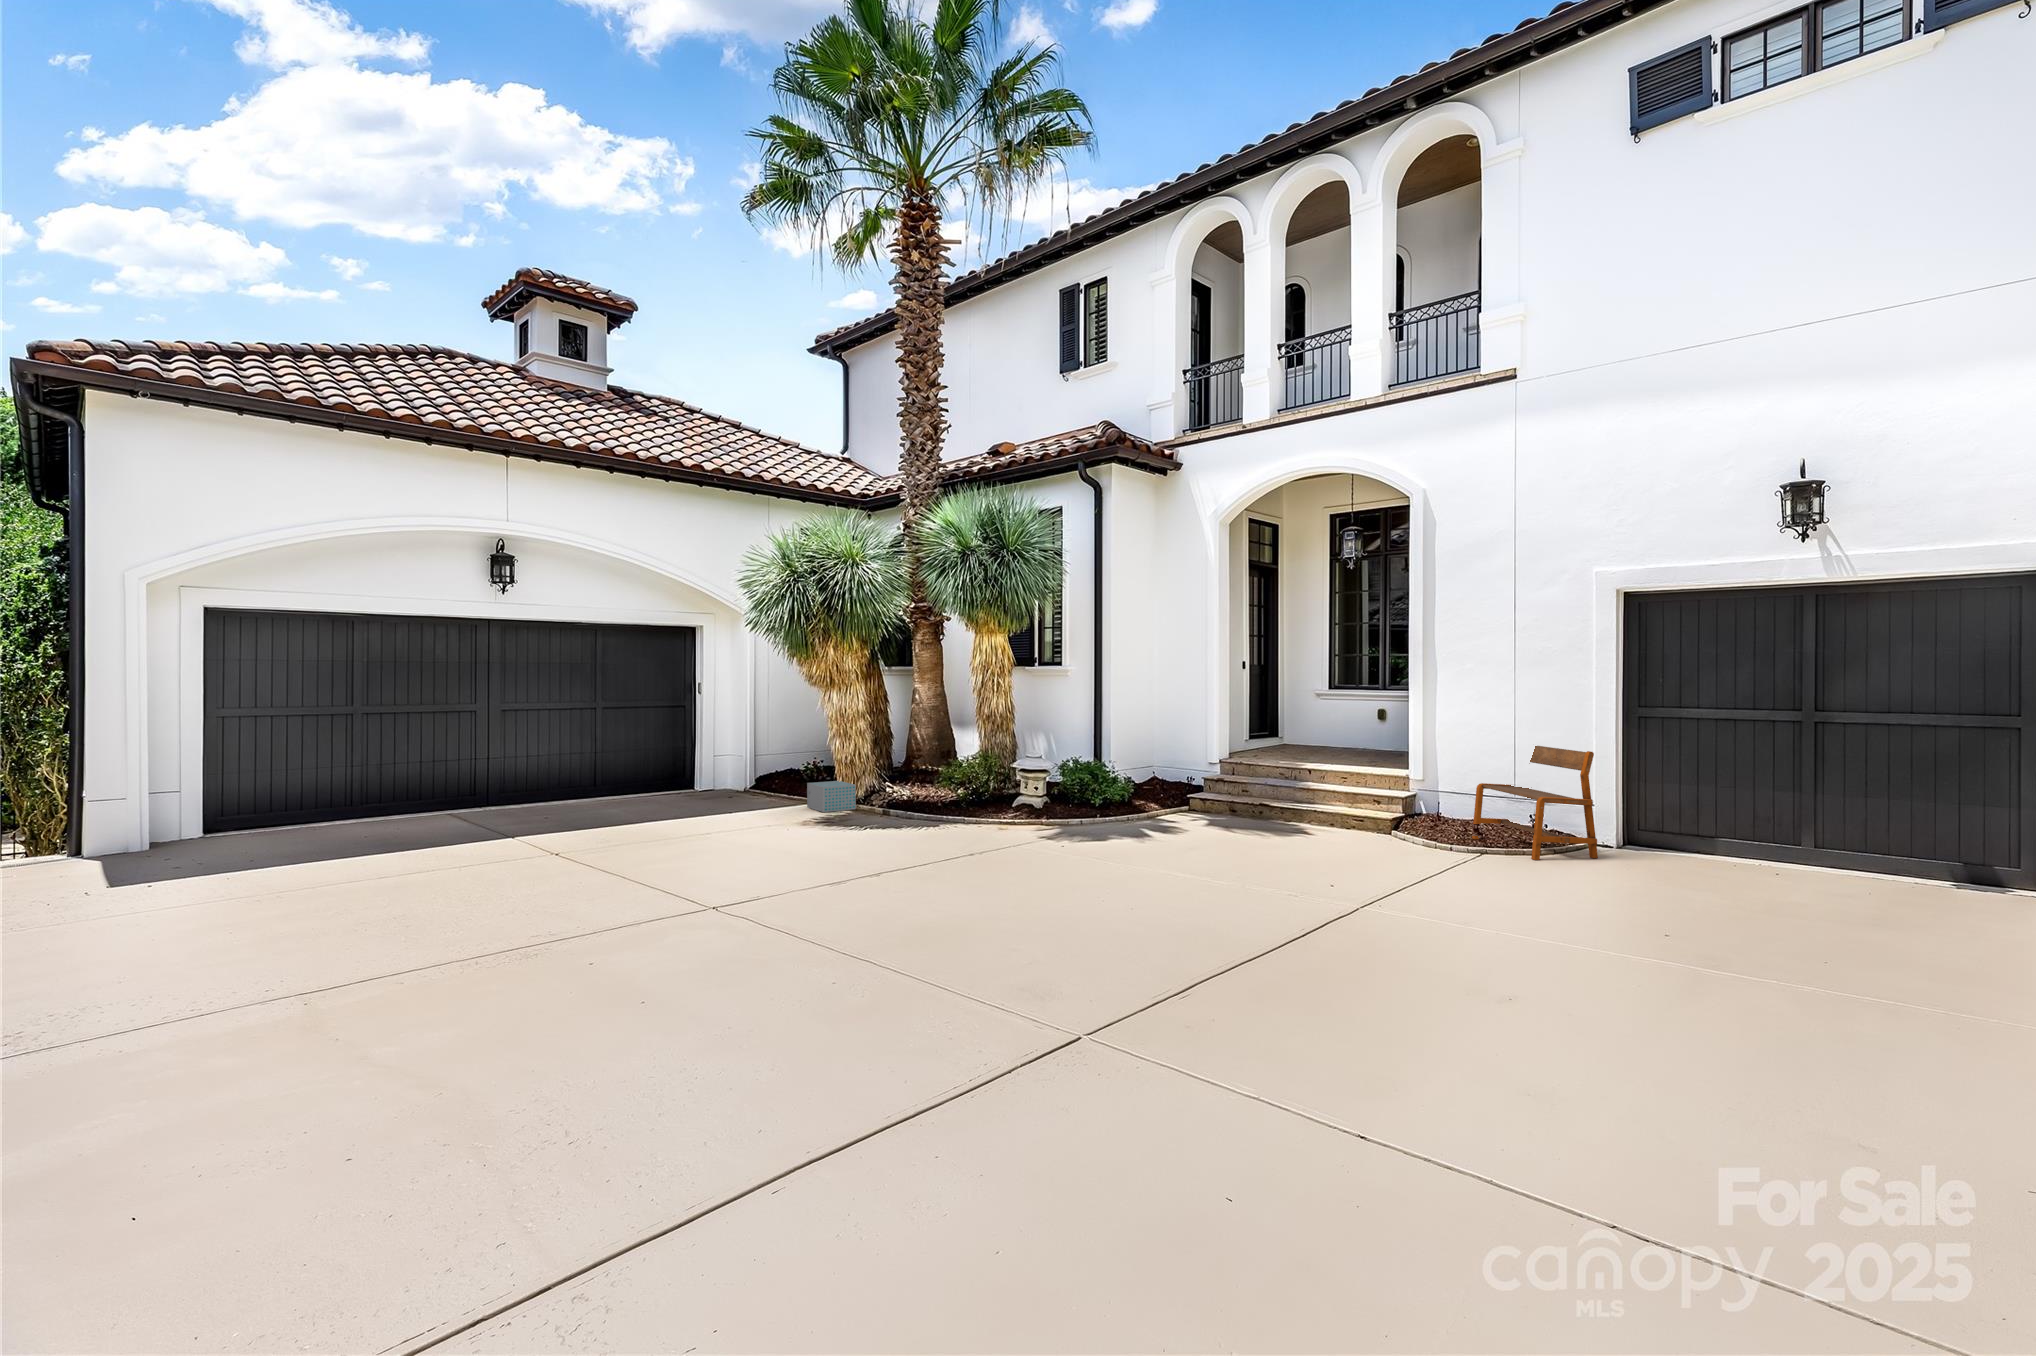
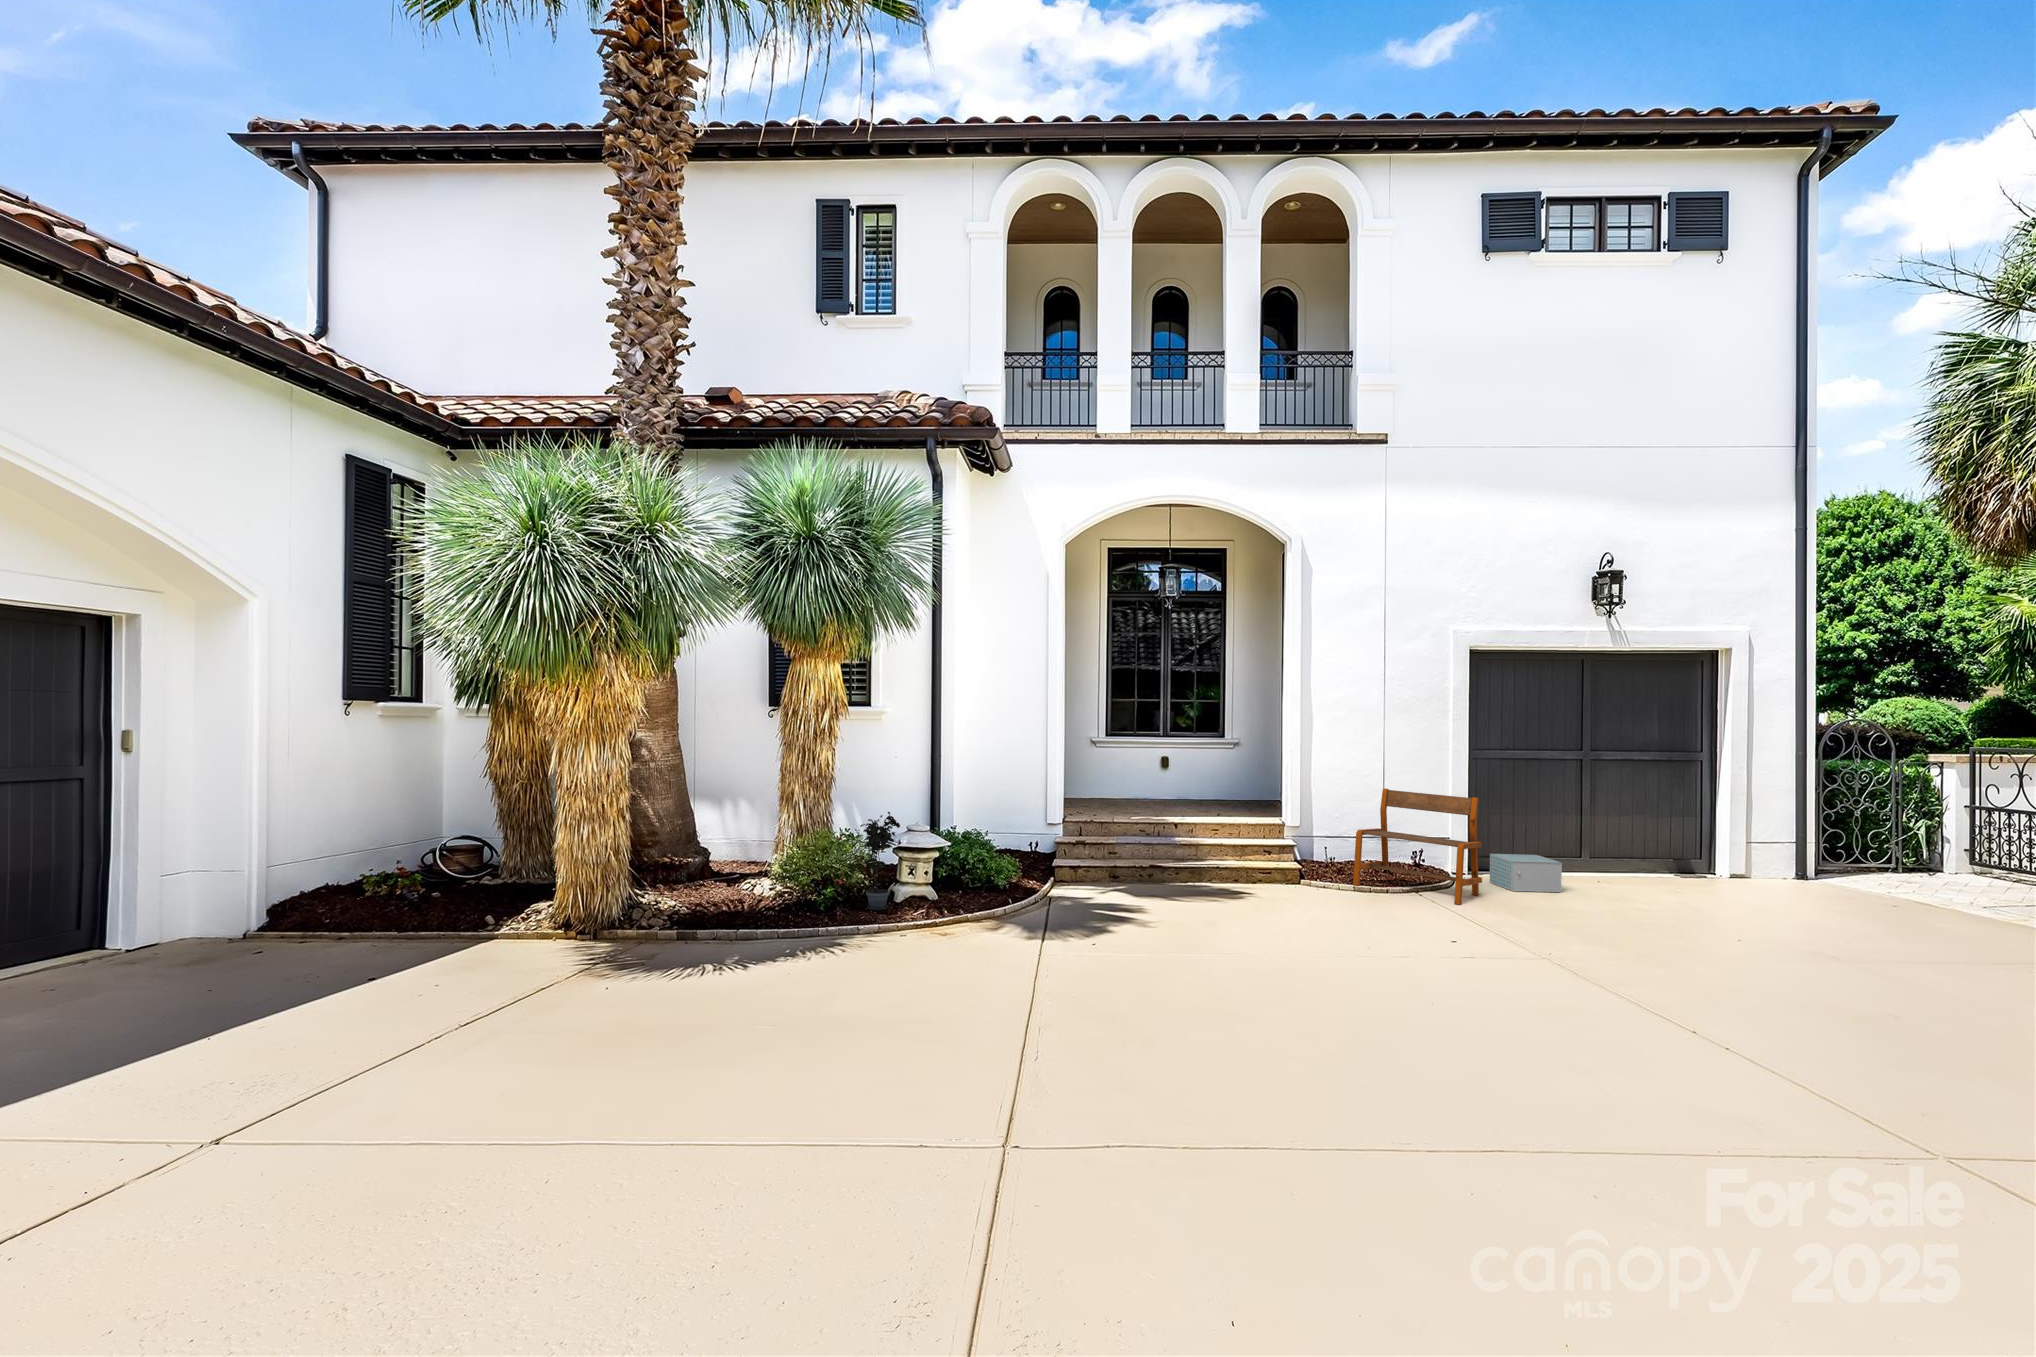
potted plant: none [1009,742,1045,810] -> present [860,812,900,911]
storage box: present [807,781,856,812] -> present [1490,854,1562,892]

